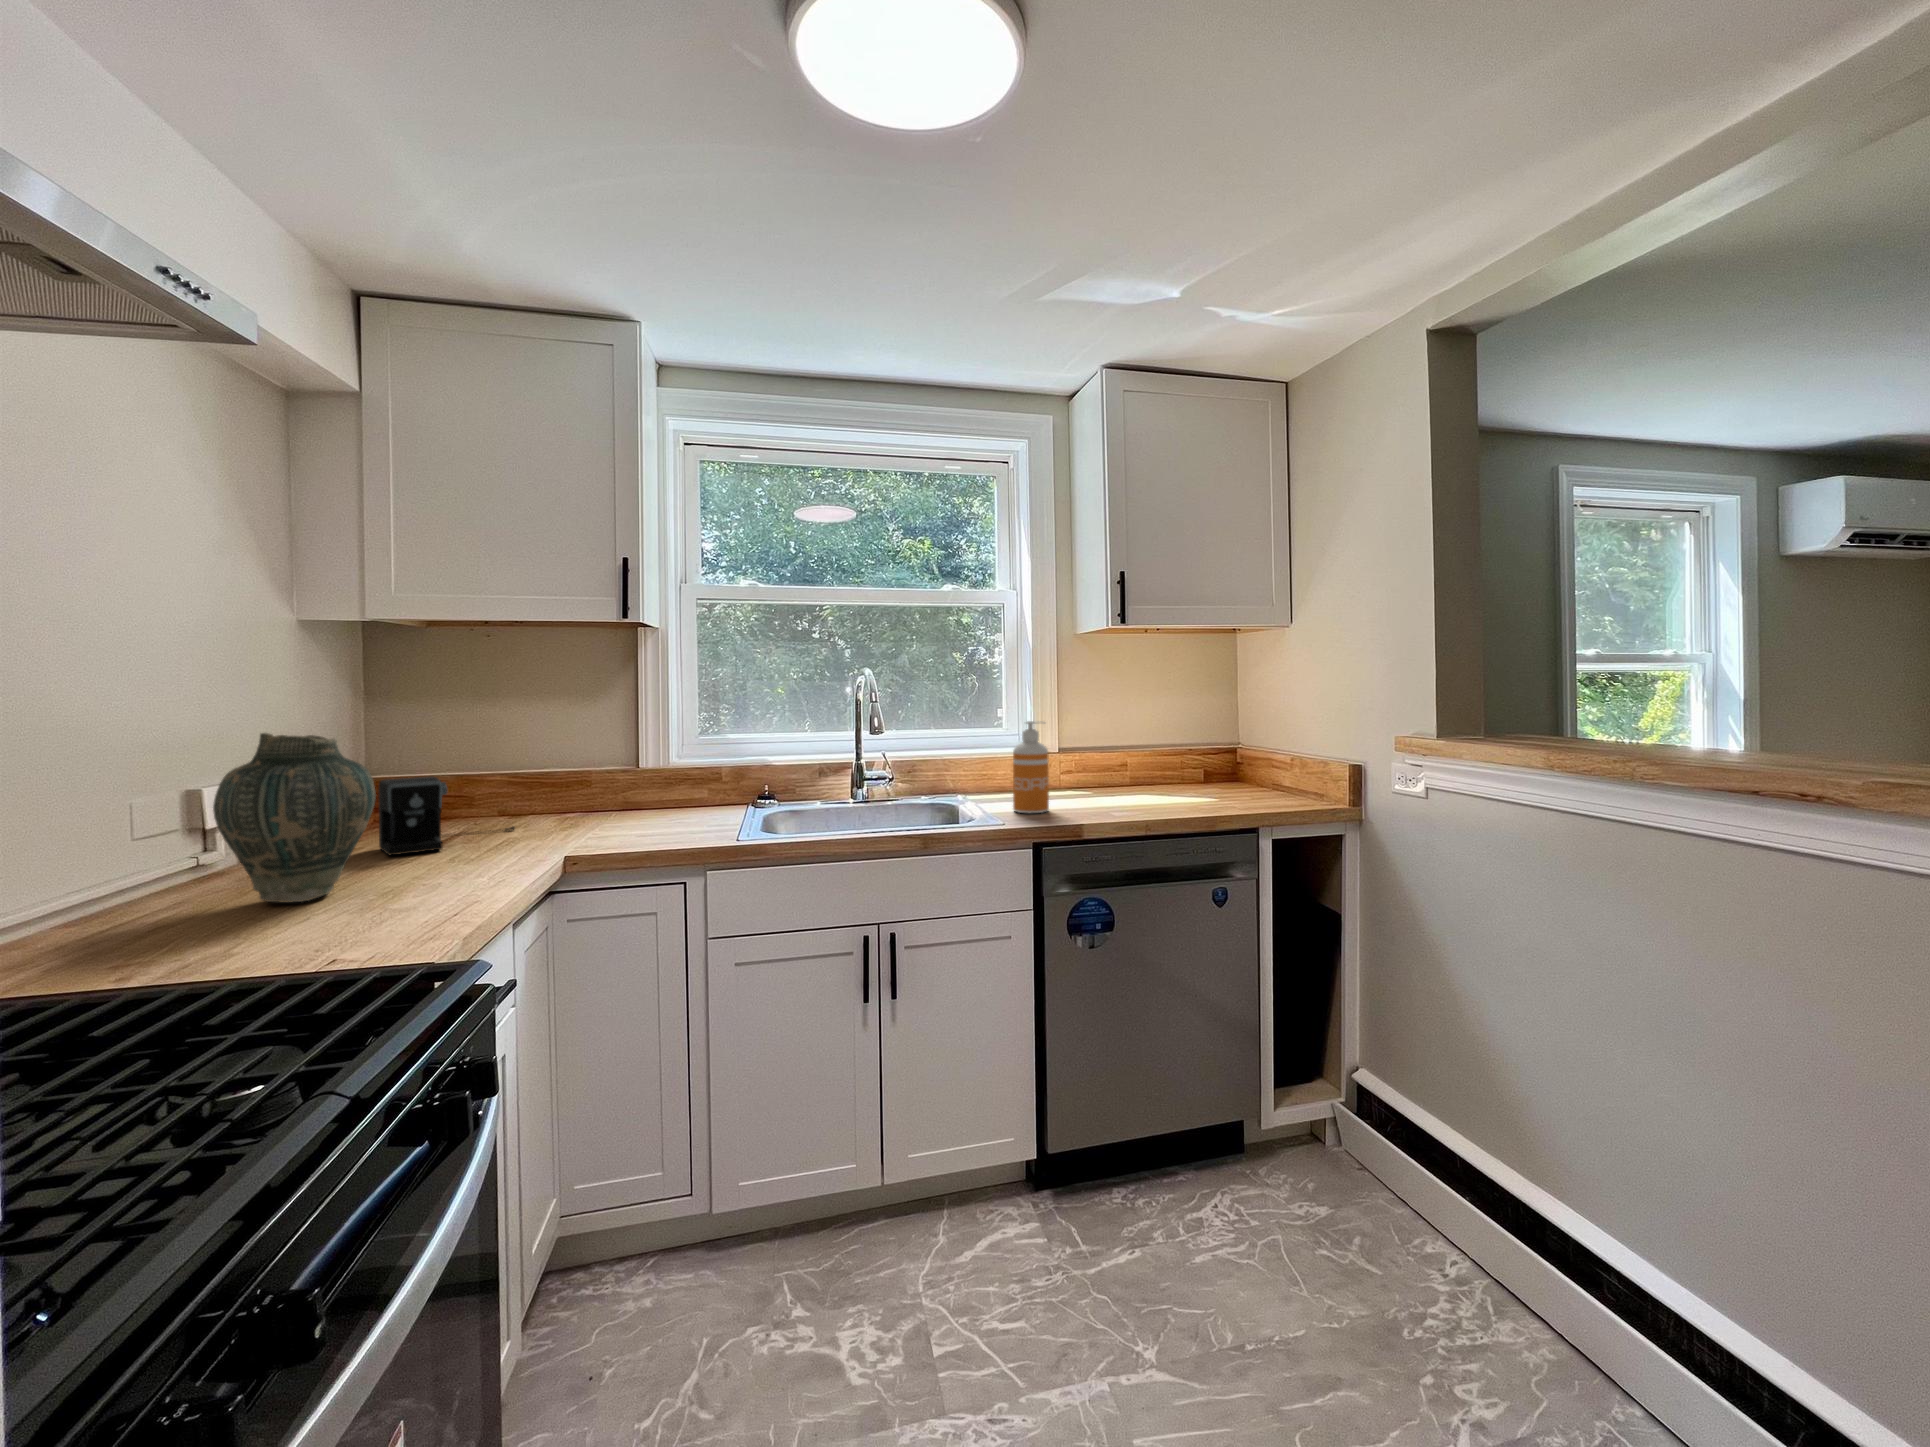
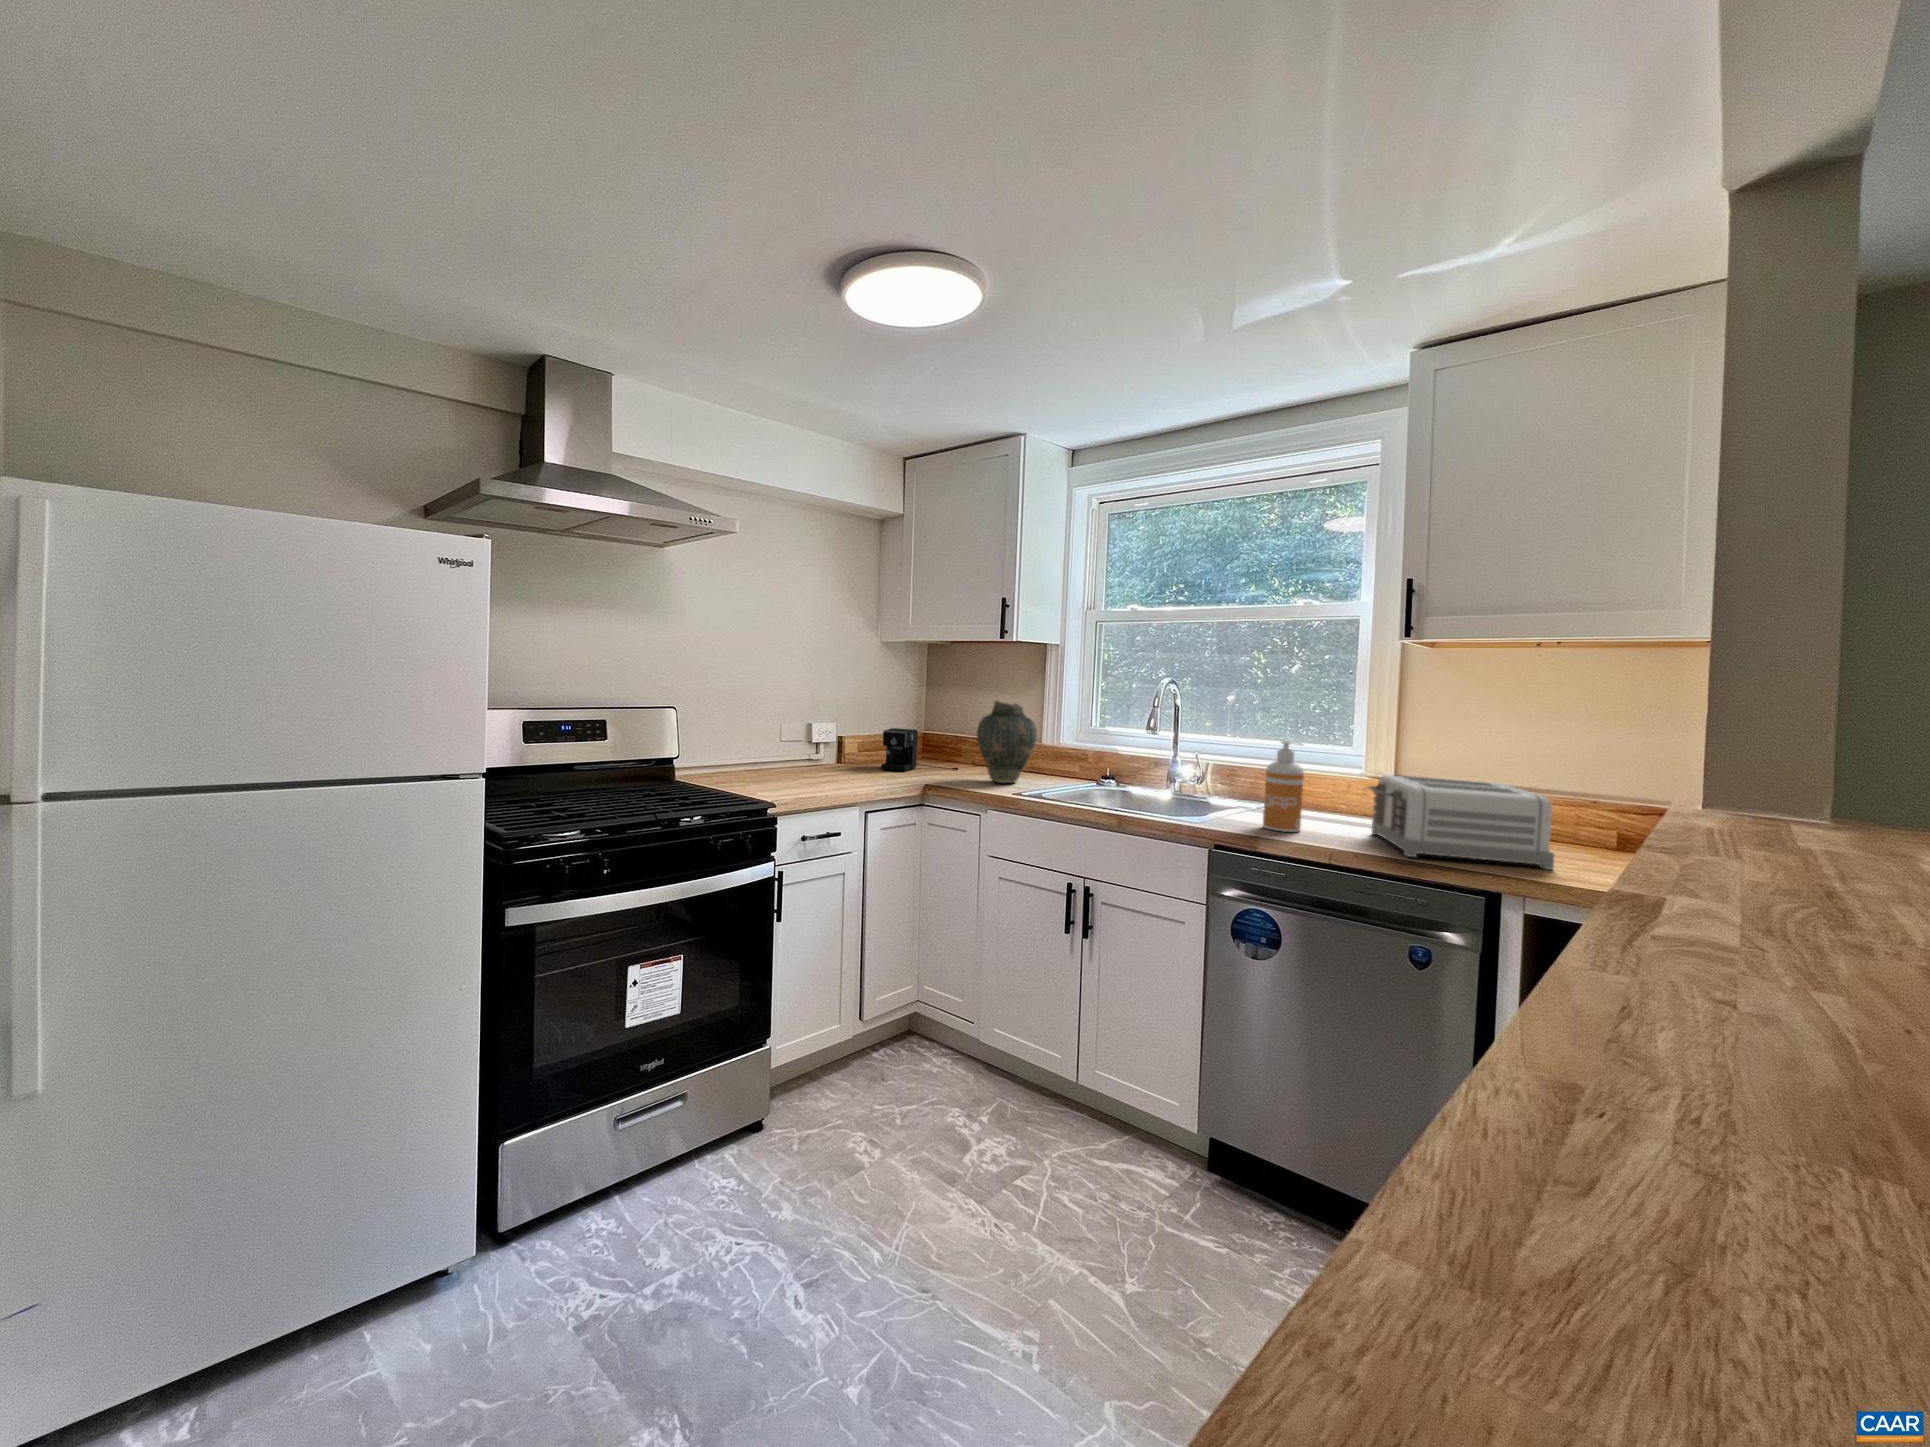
vase: present [213,733,376,903] -> present [977,701,1037,783]
toaster: none [1079,738,1223,810] -> present [1368,775,1554,870]

